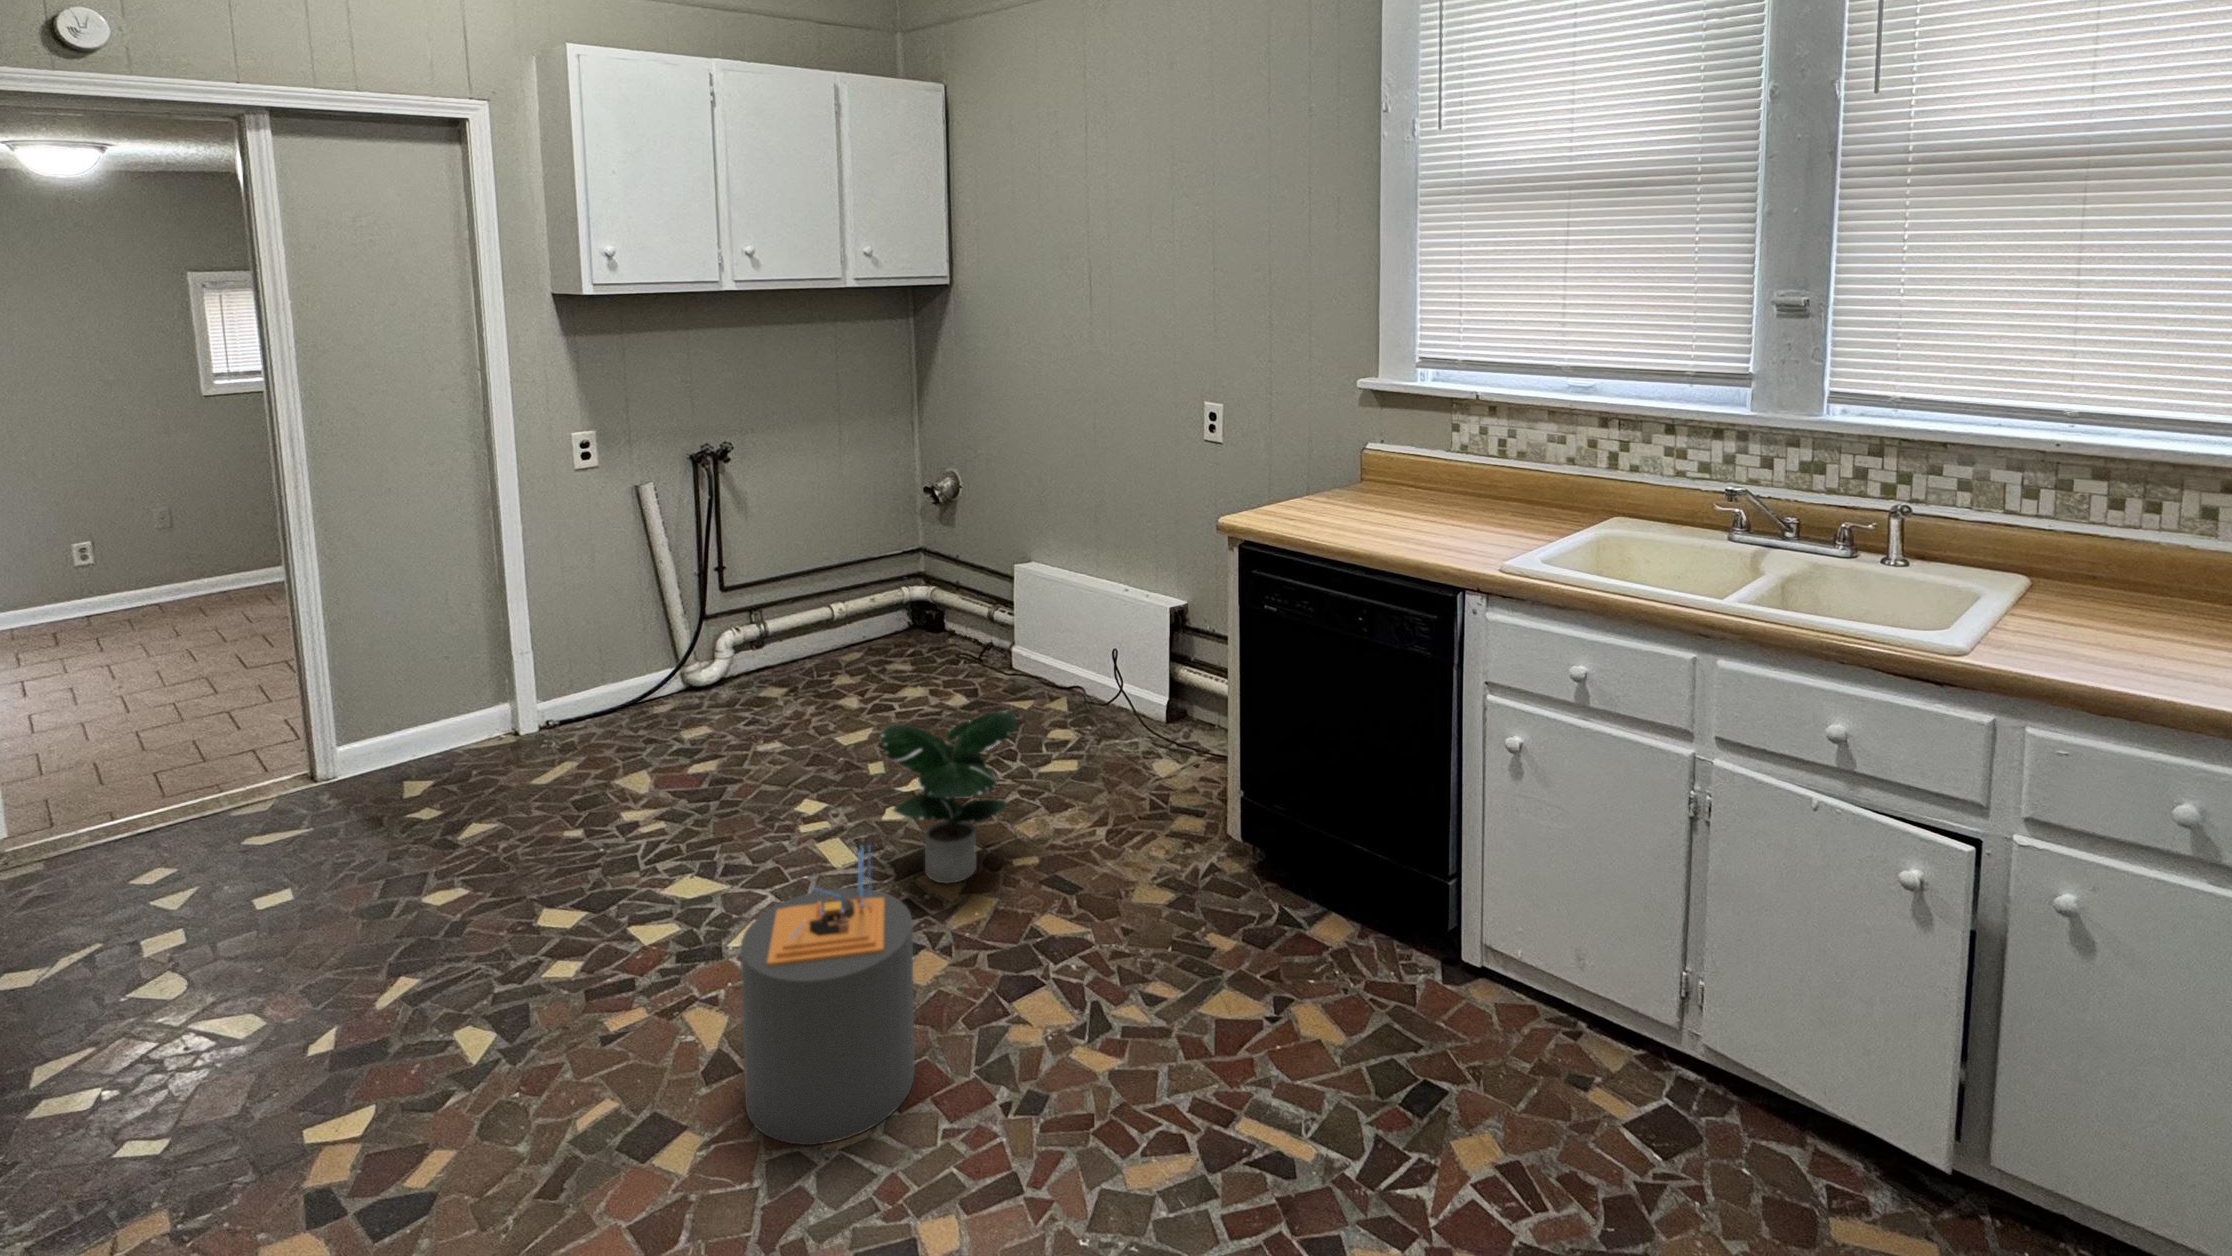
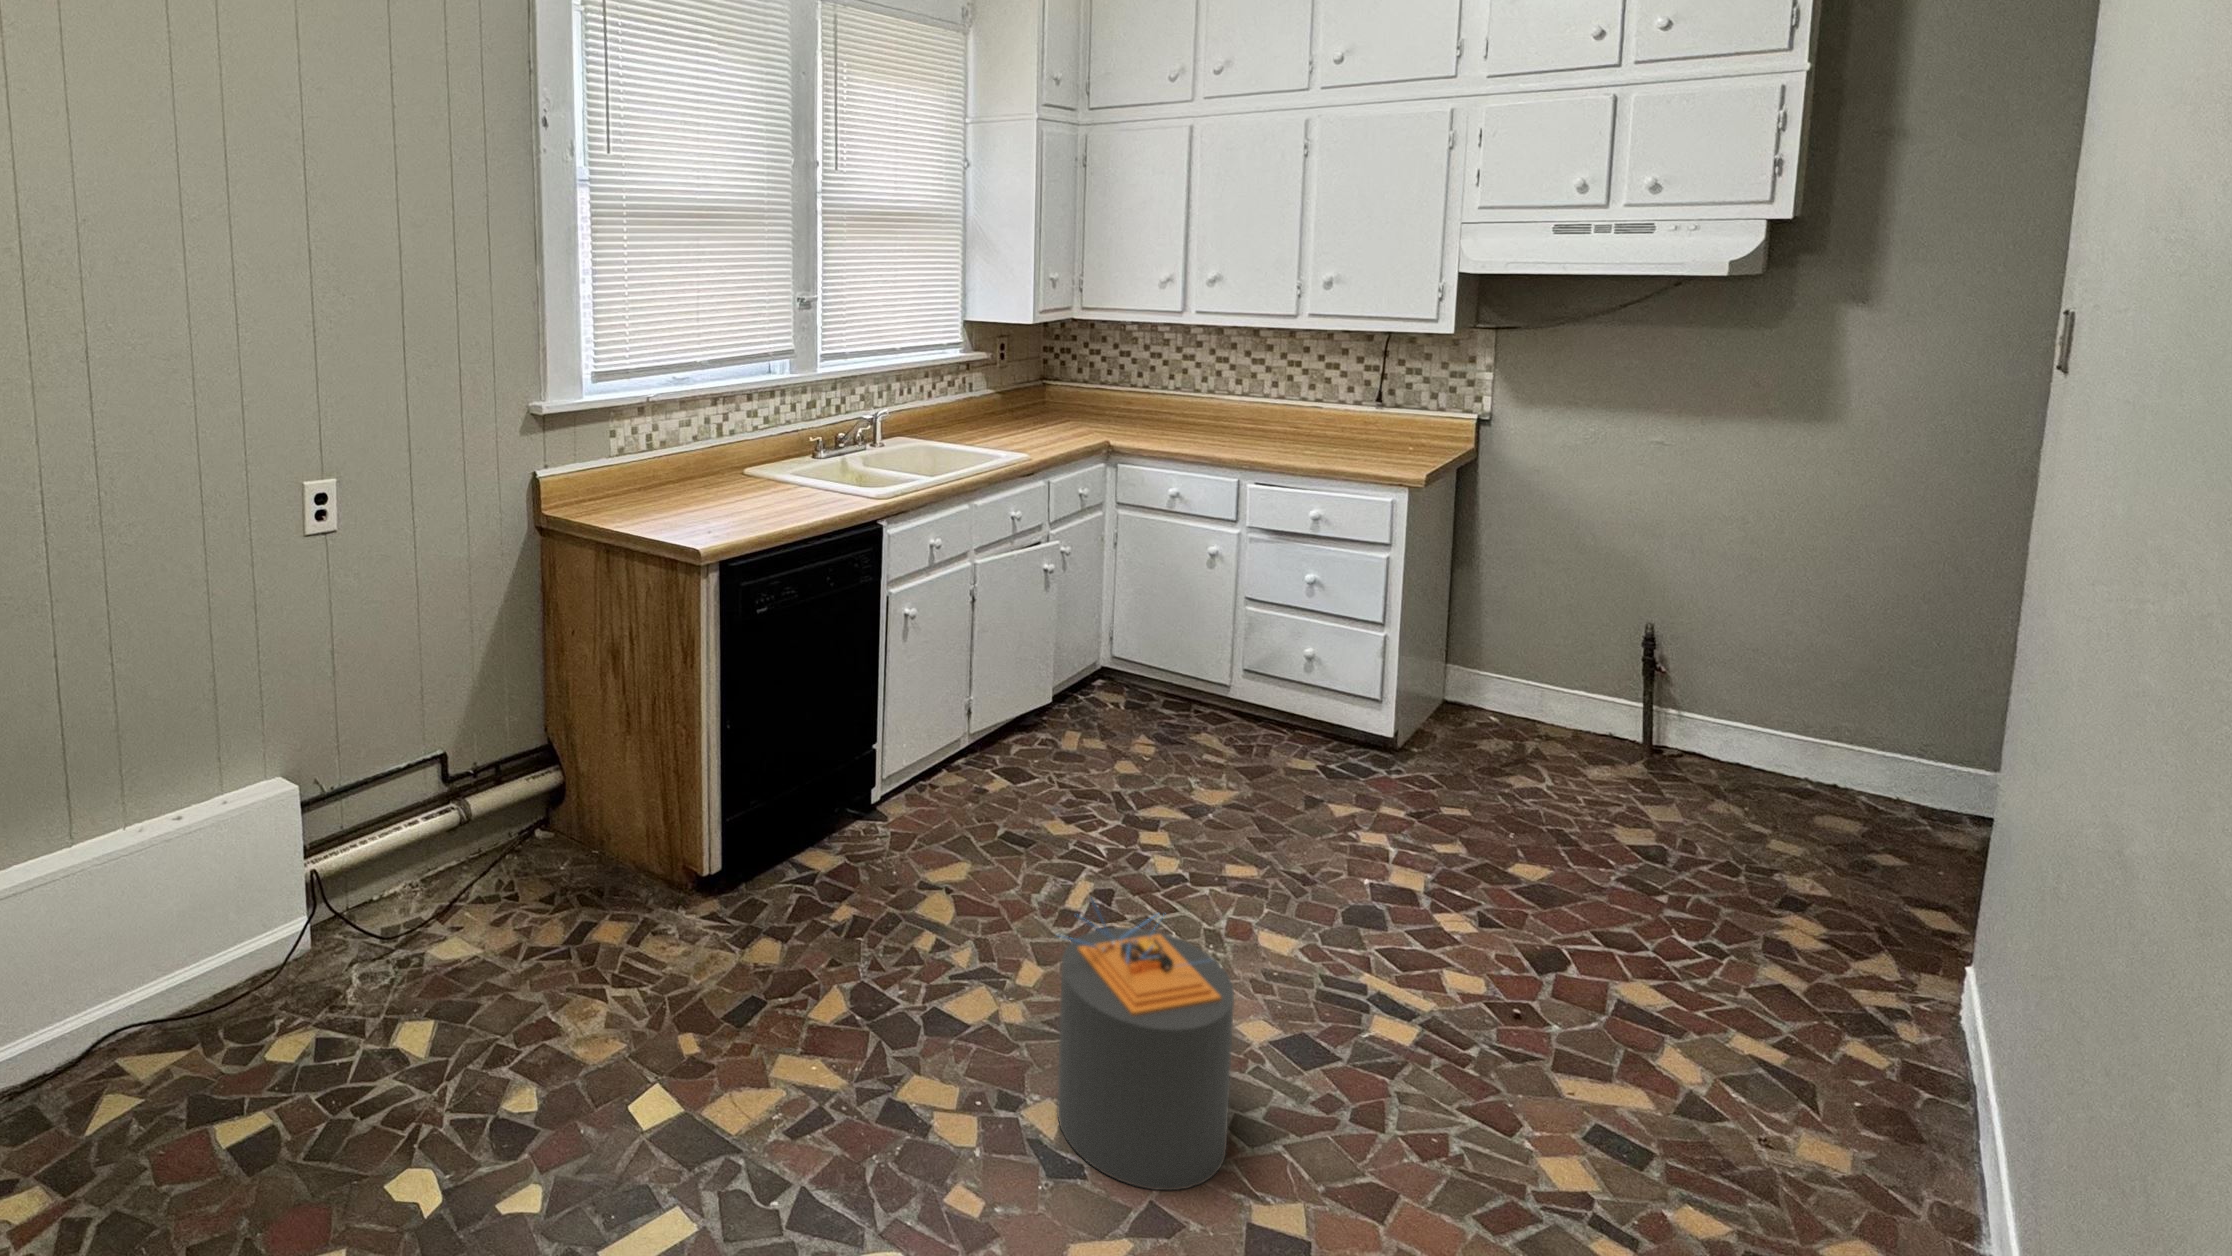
potted plant: present [881,711,1017,883] -> none [634,876,828,1122]

